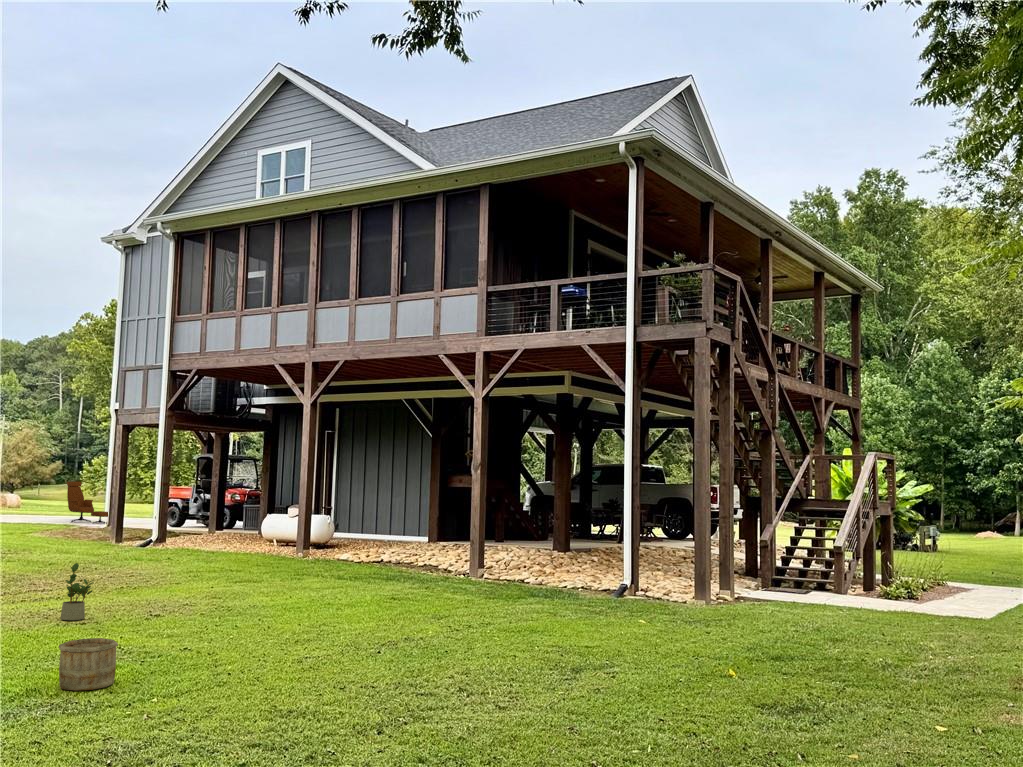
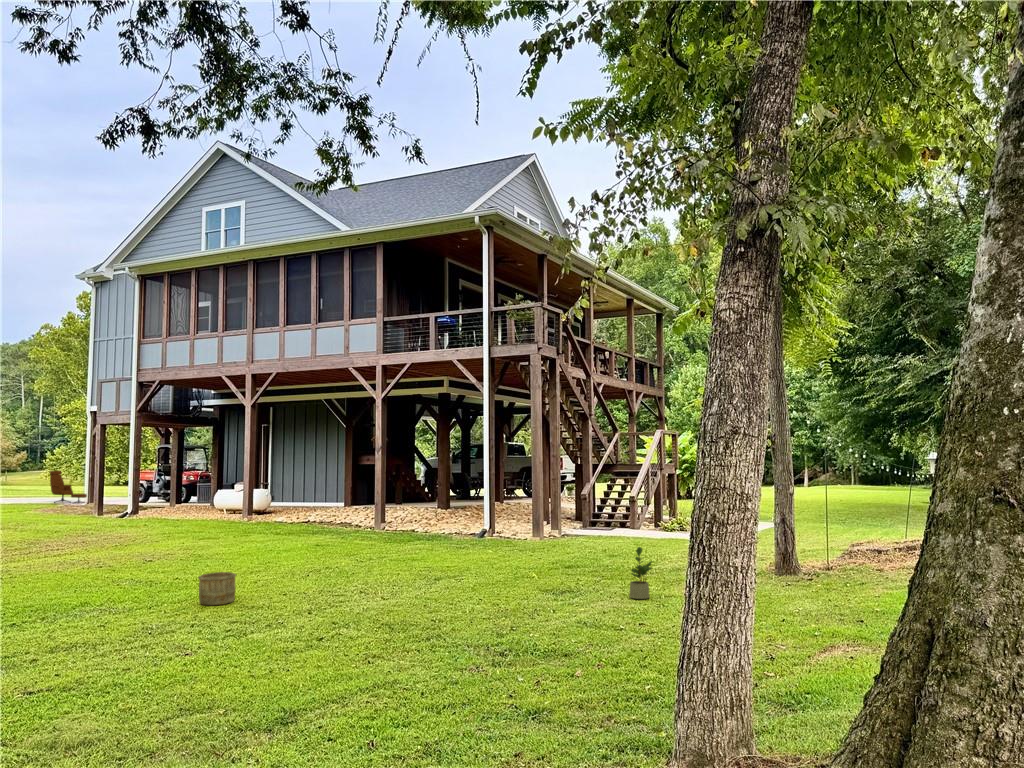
potted plant: present [60,563,94,620] -> present [629,547,652,599]
wooden bucket: present [59,638,118,691] -> present [198,572,236,605]

